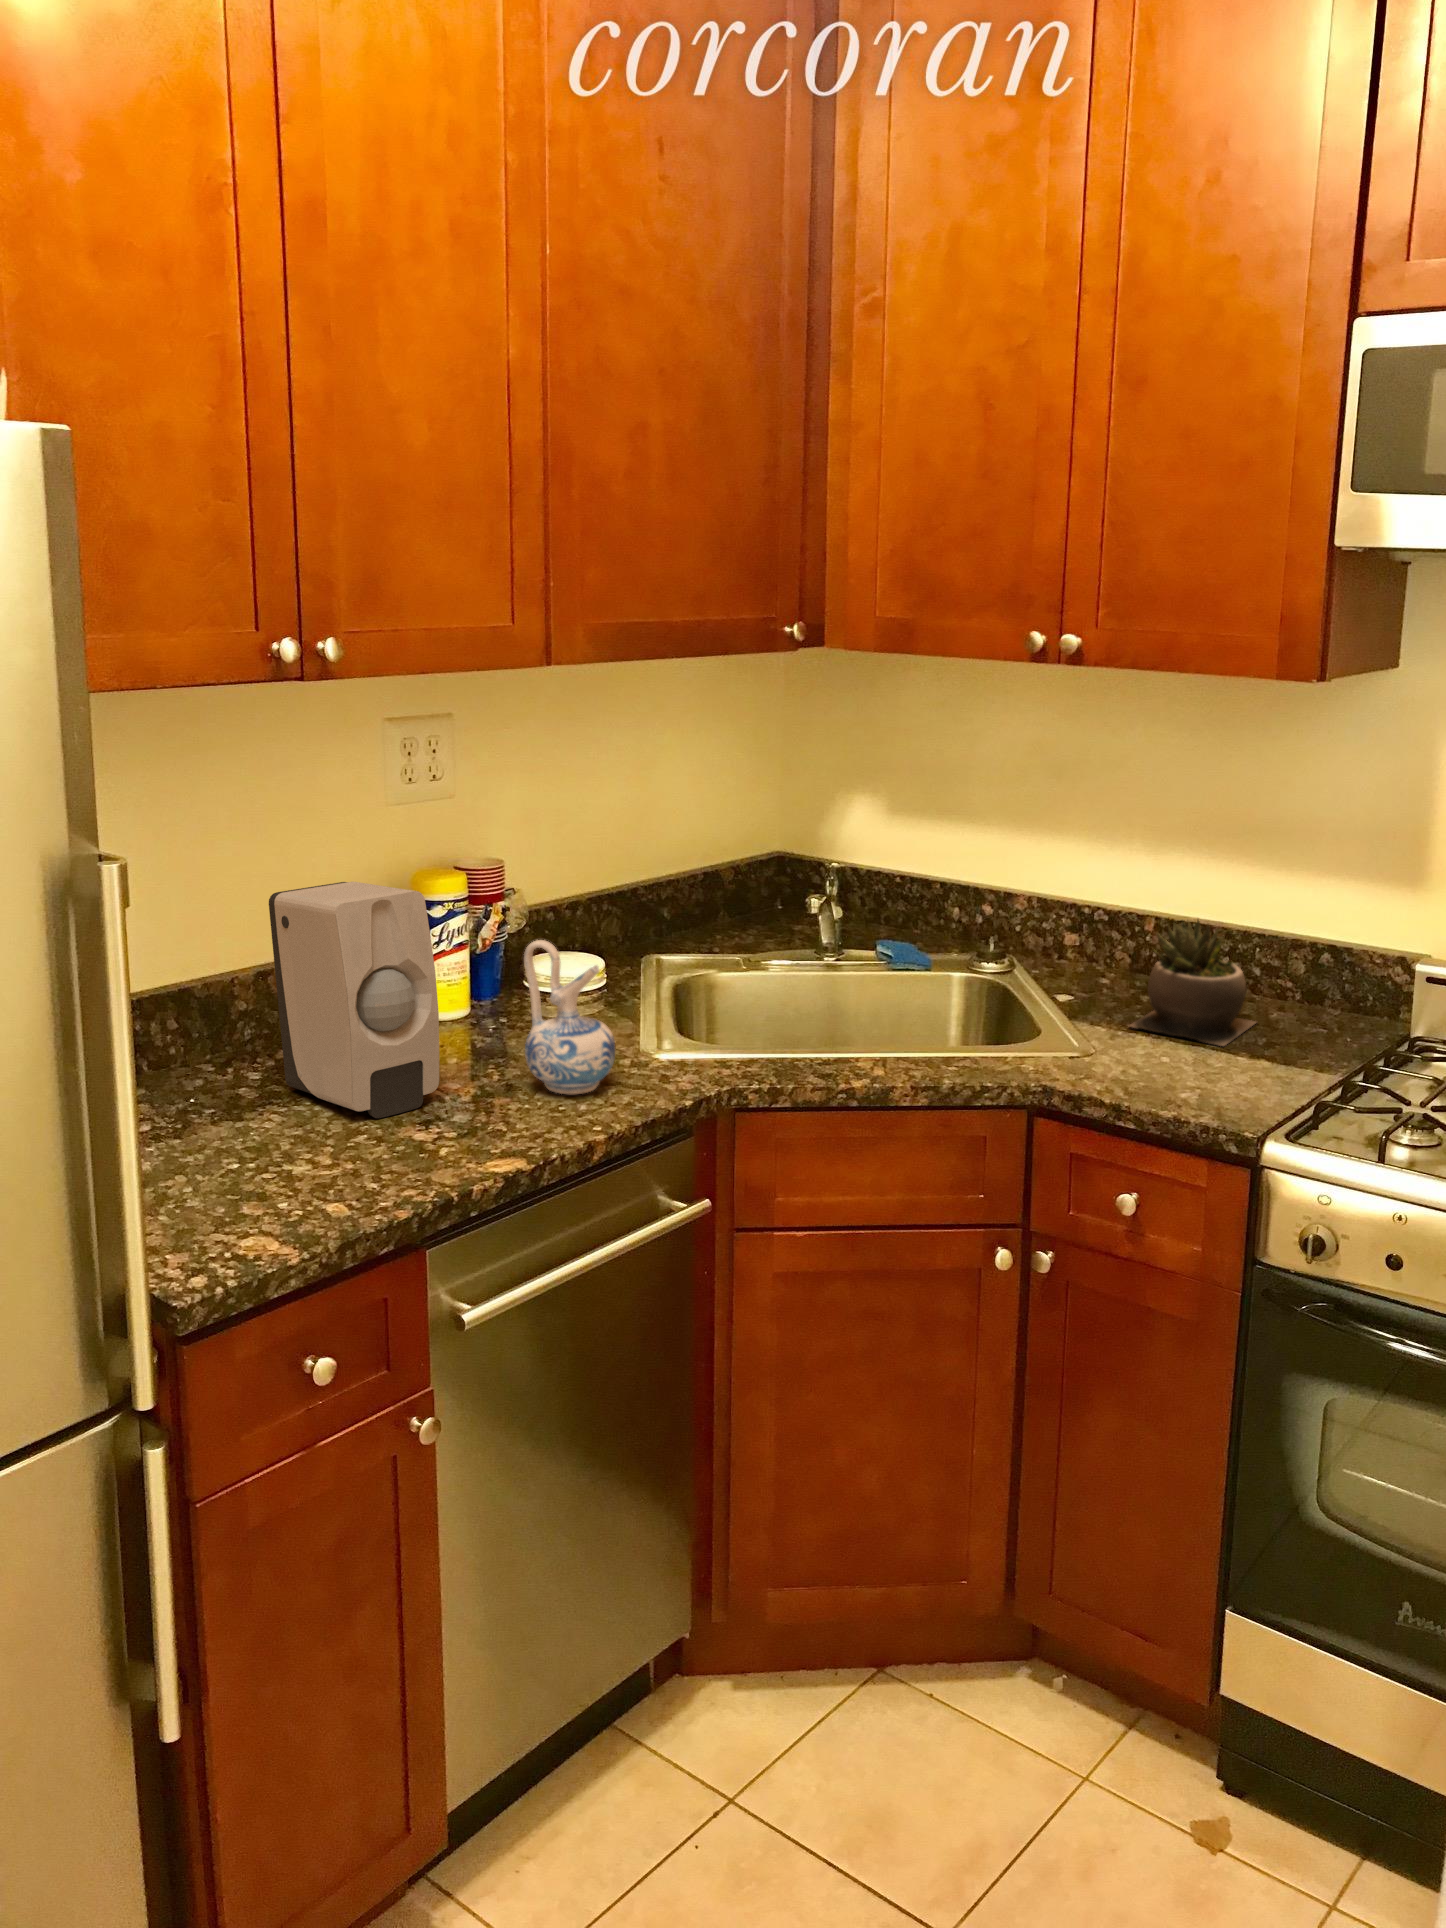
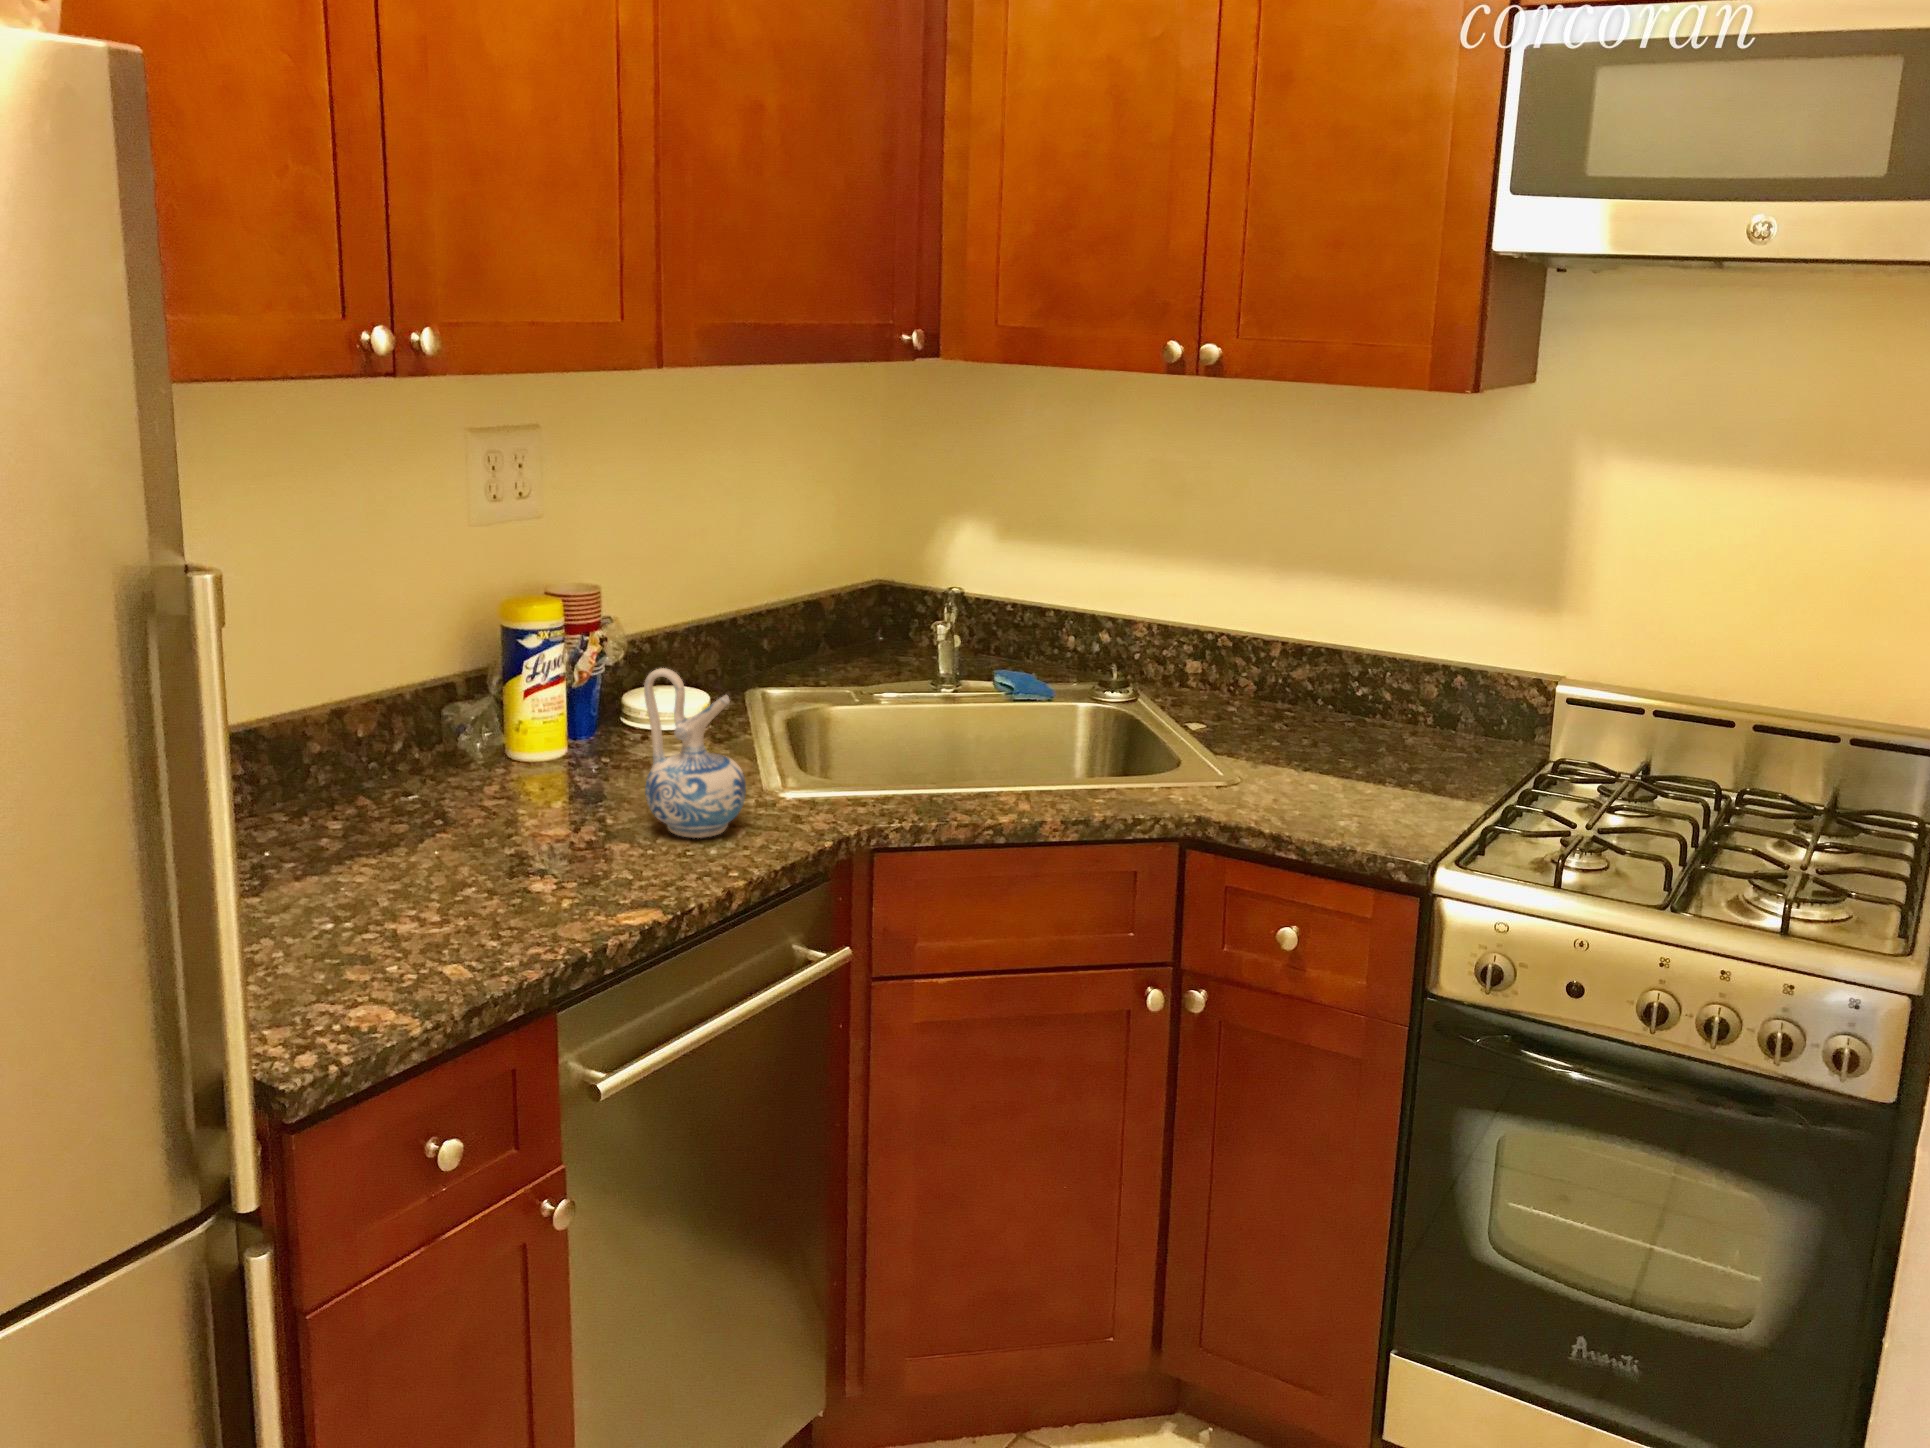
soap dispenser: present [269,882,439,1118] -> none [351,605,552,869]
succulent plant: present [1130,920,1256,1046] -> none [1269,640,1397,773]

